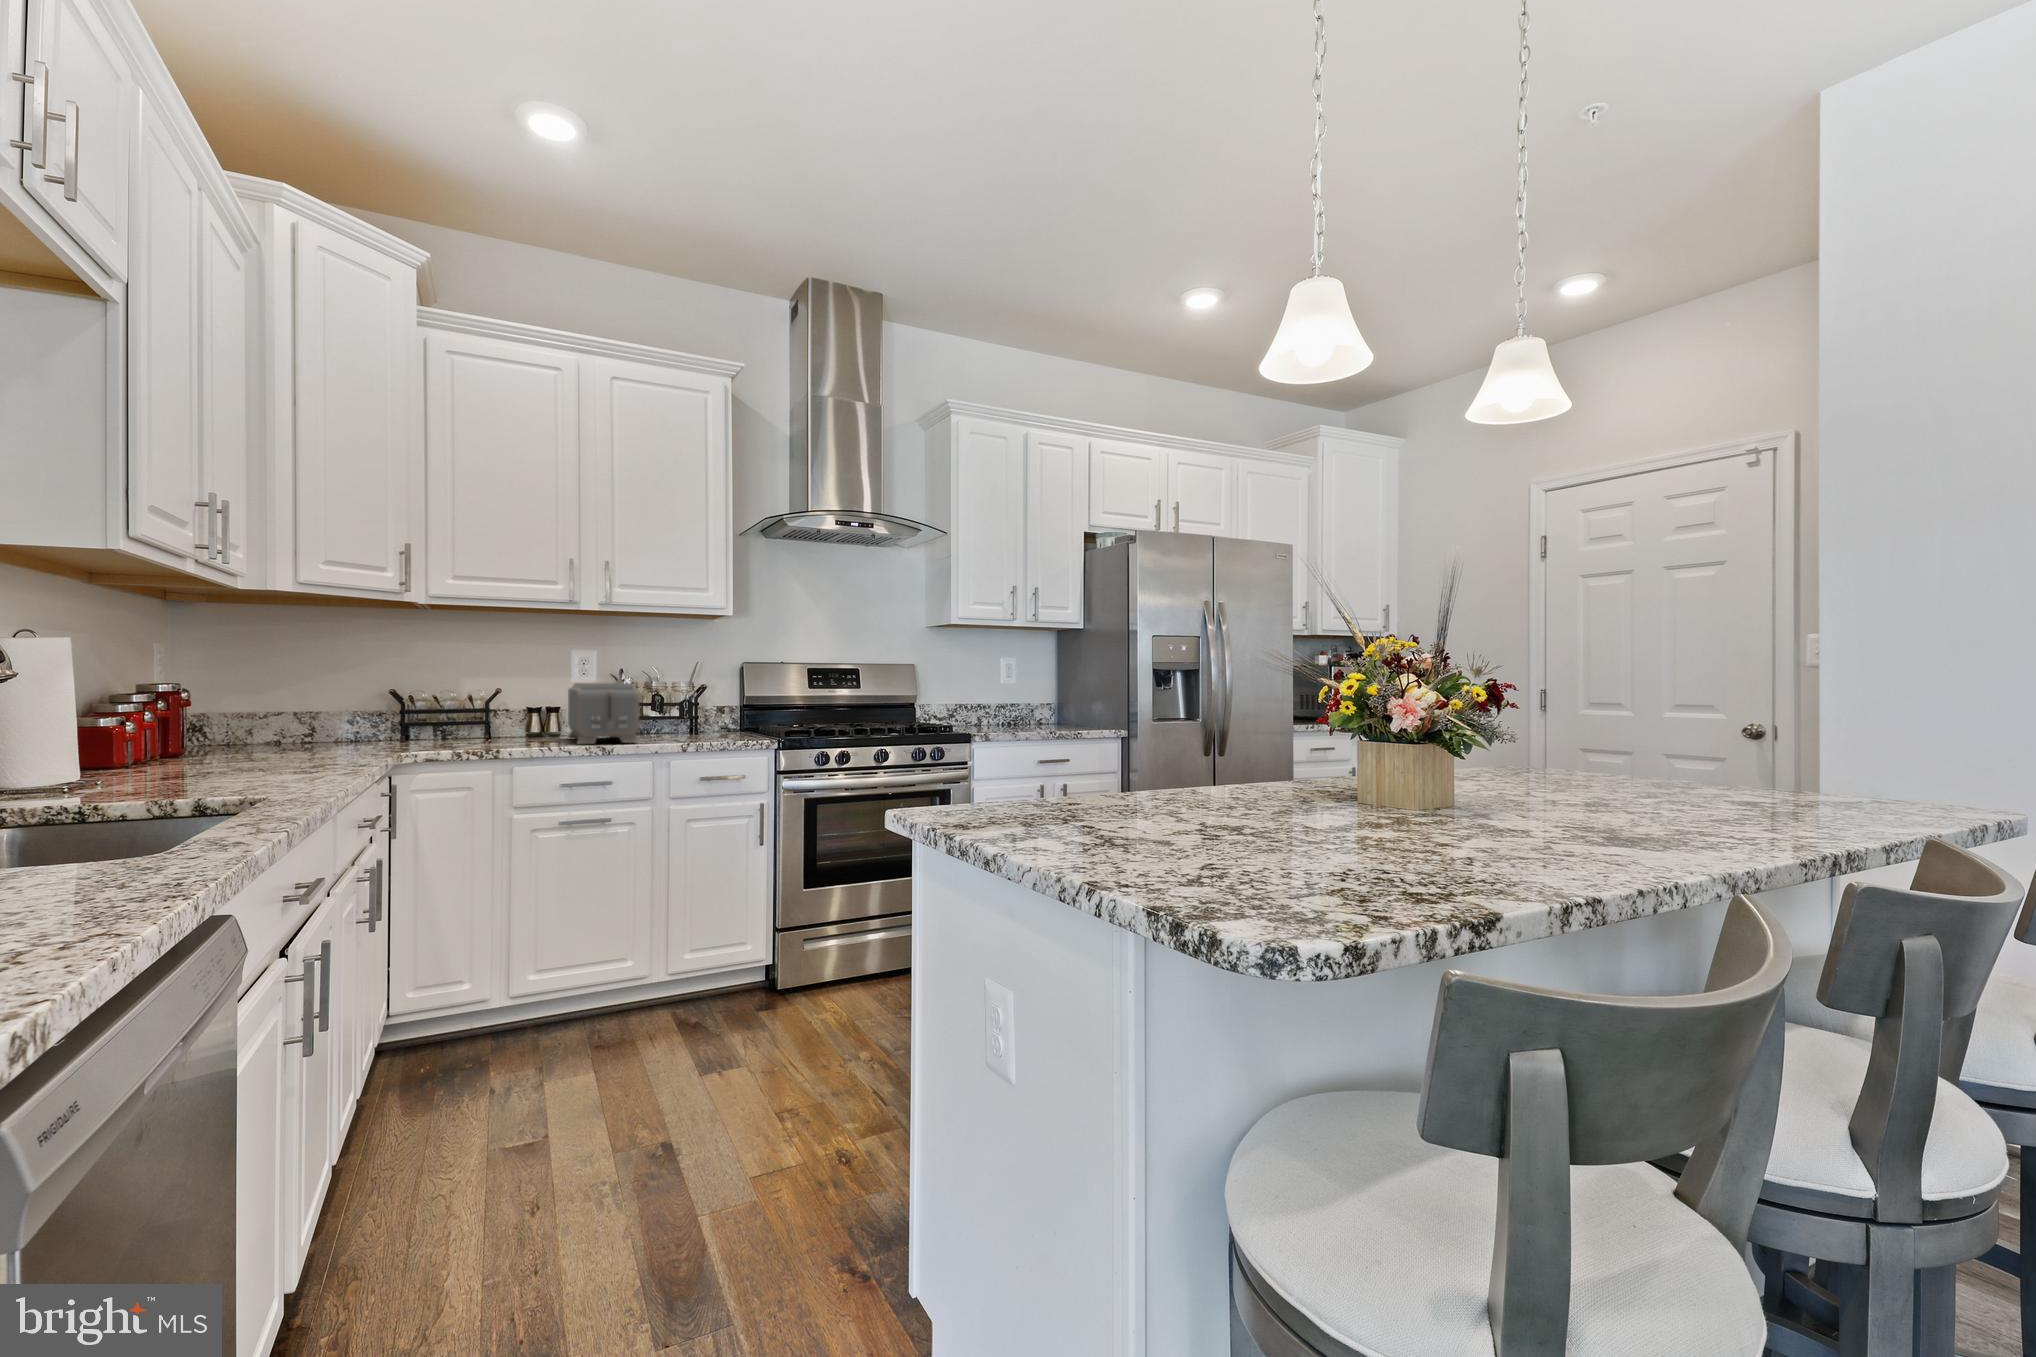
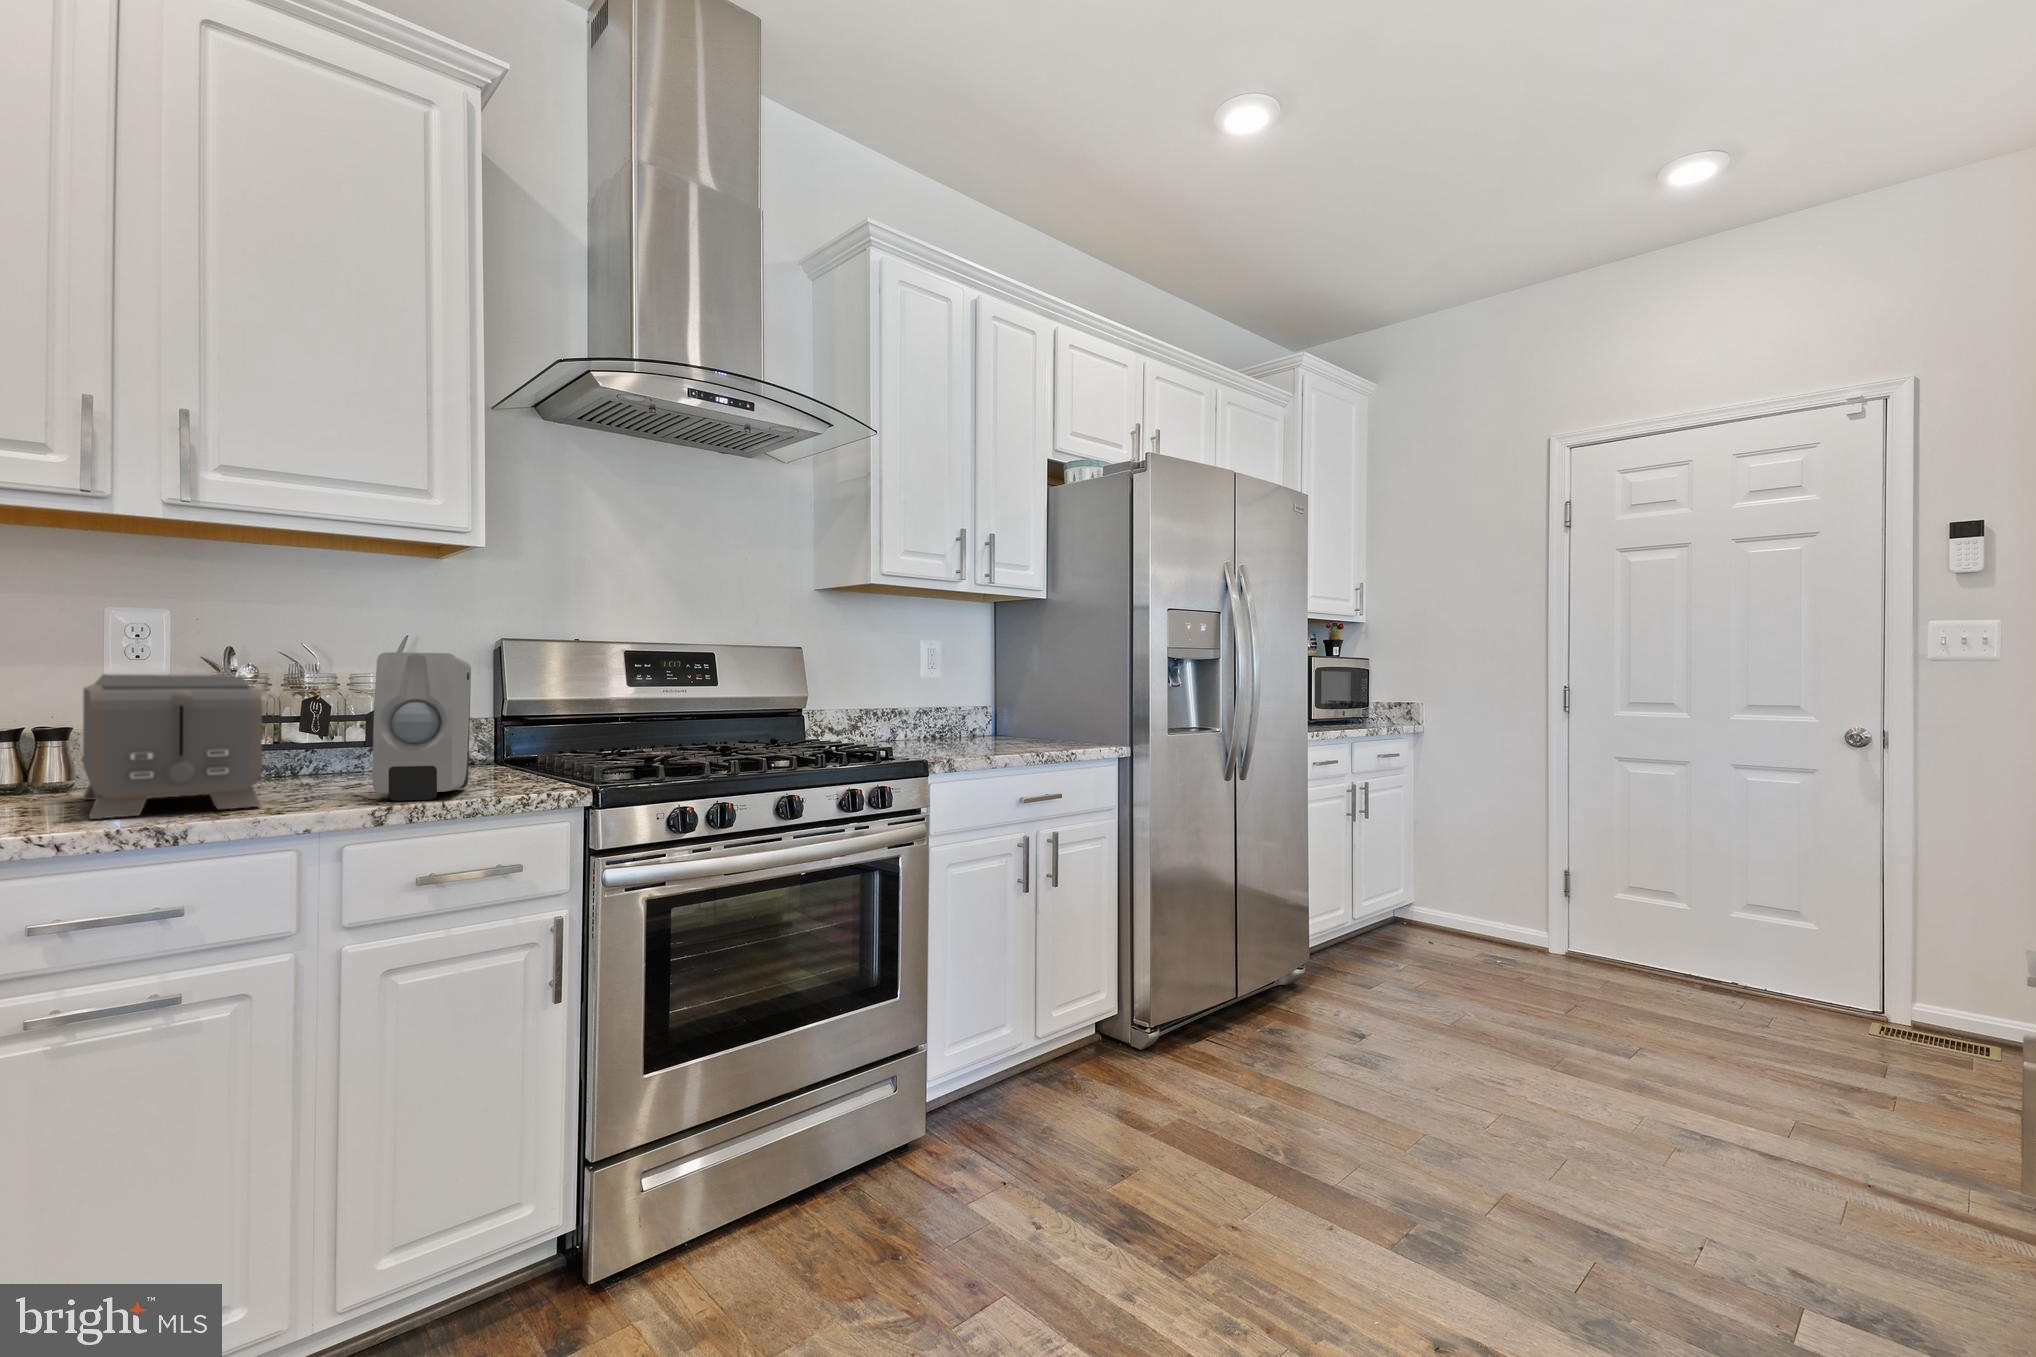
soap dispenser: none [683,672,726,742] -> present [373,652,471,801]

